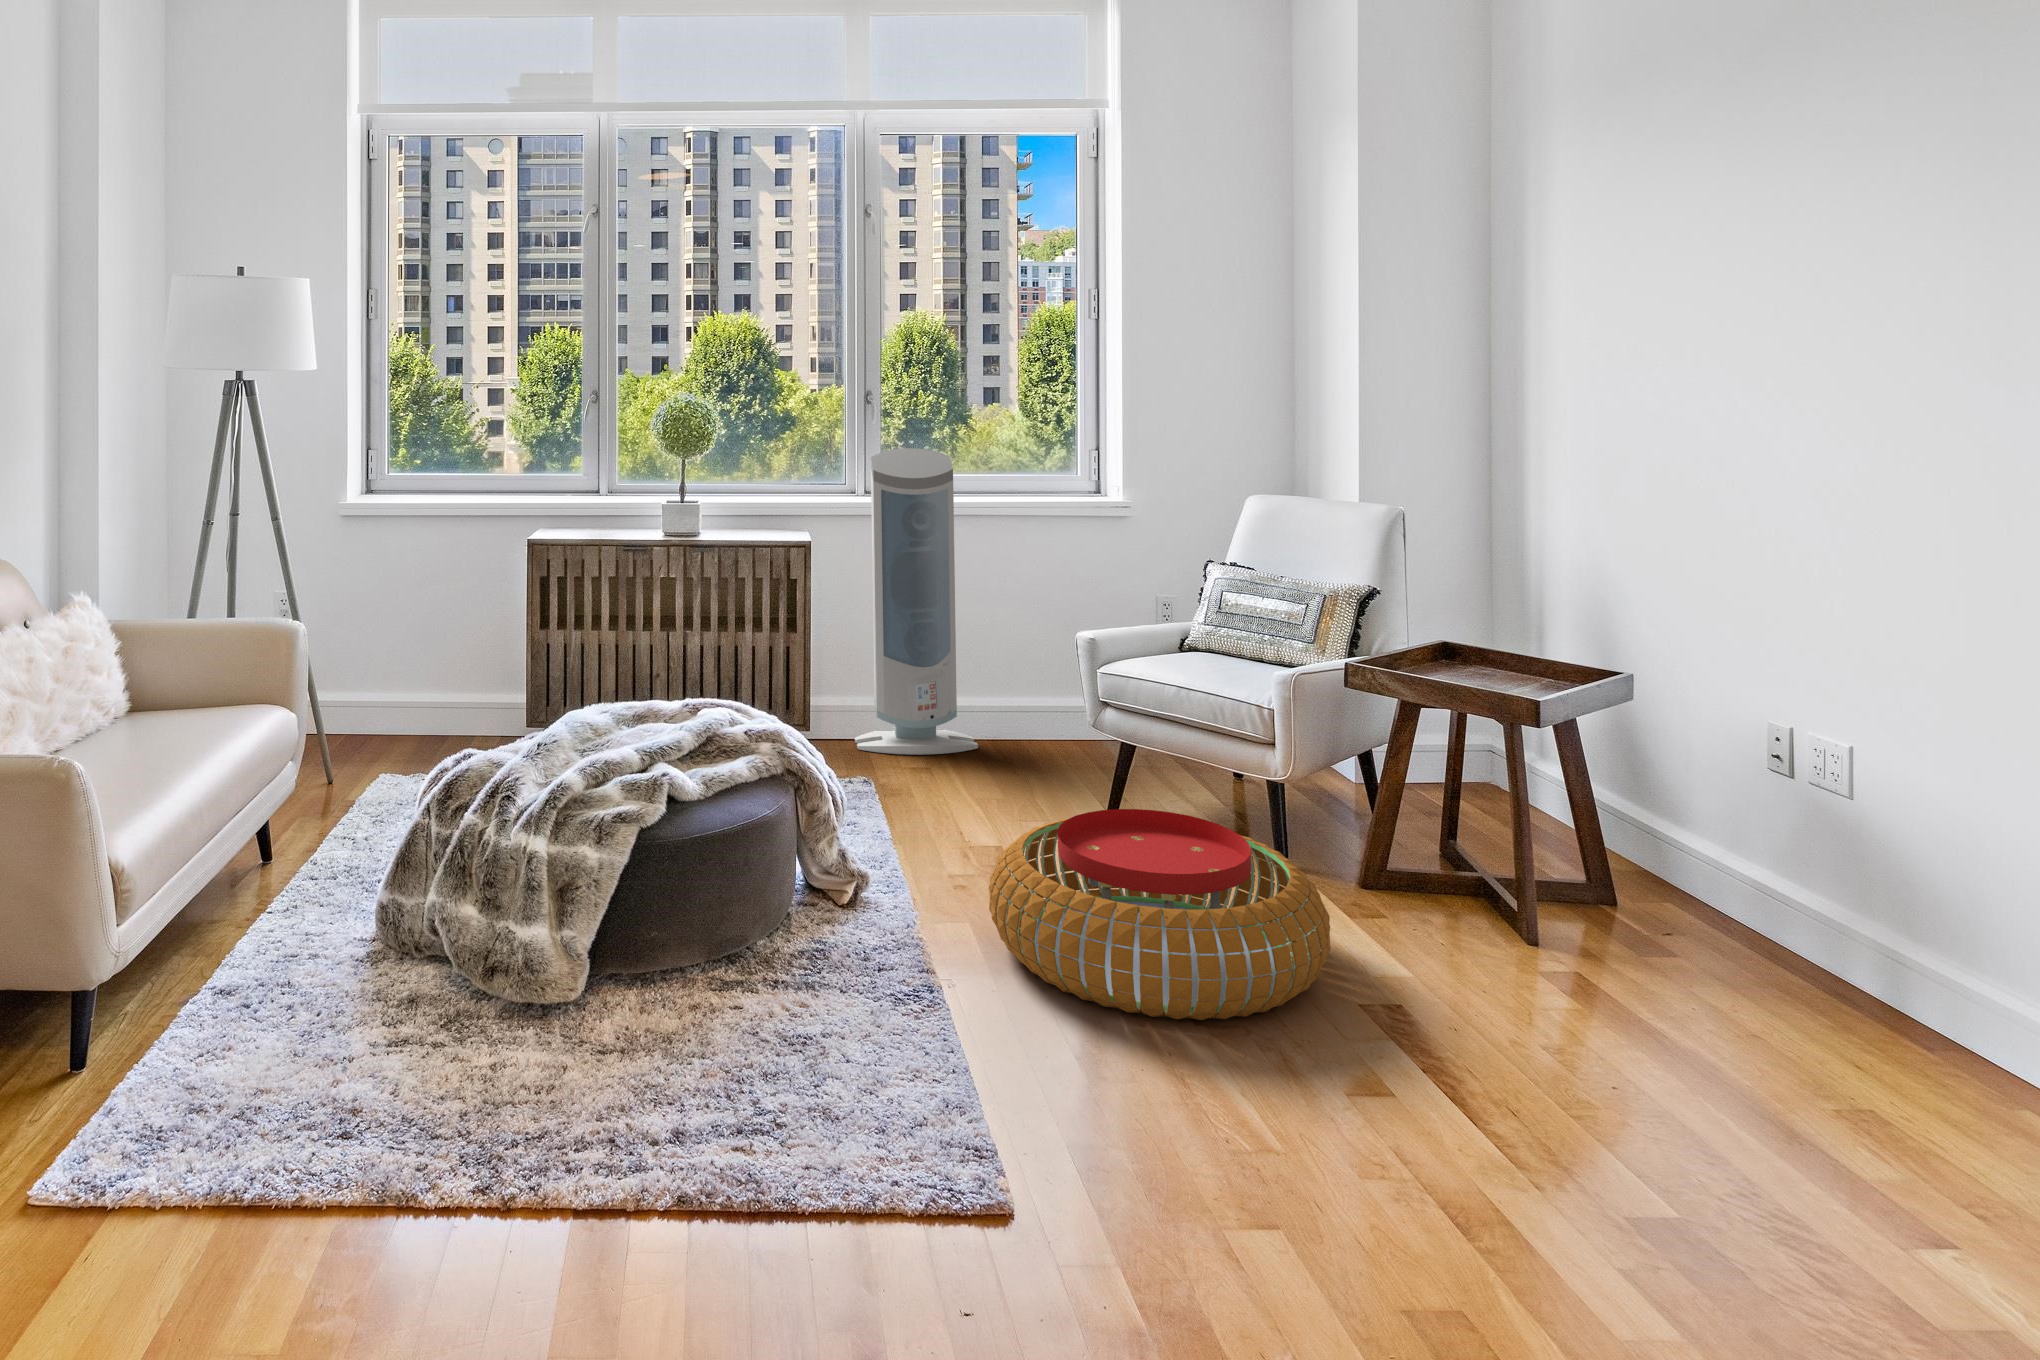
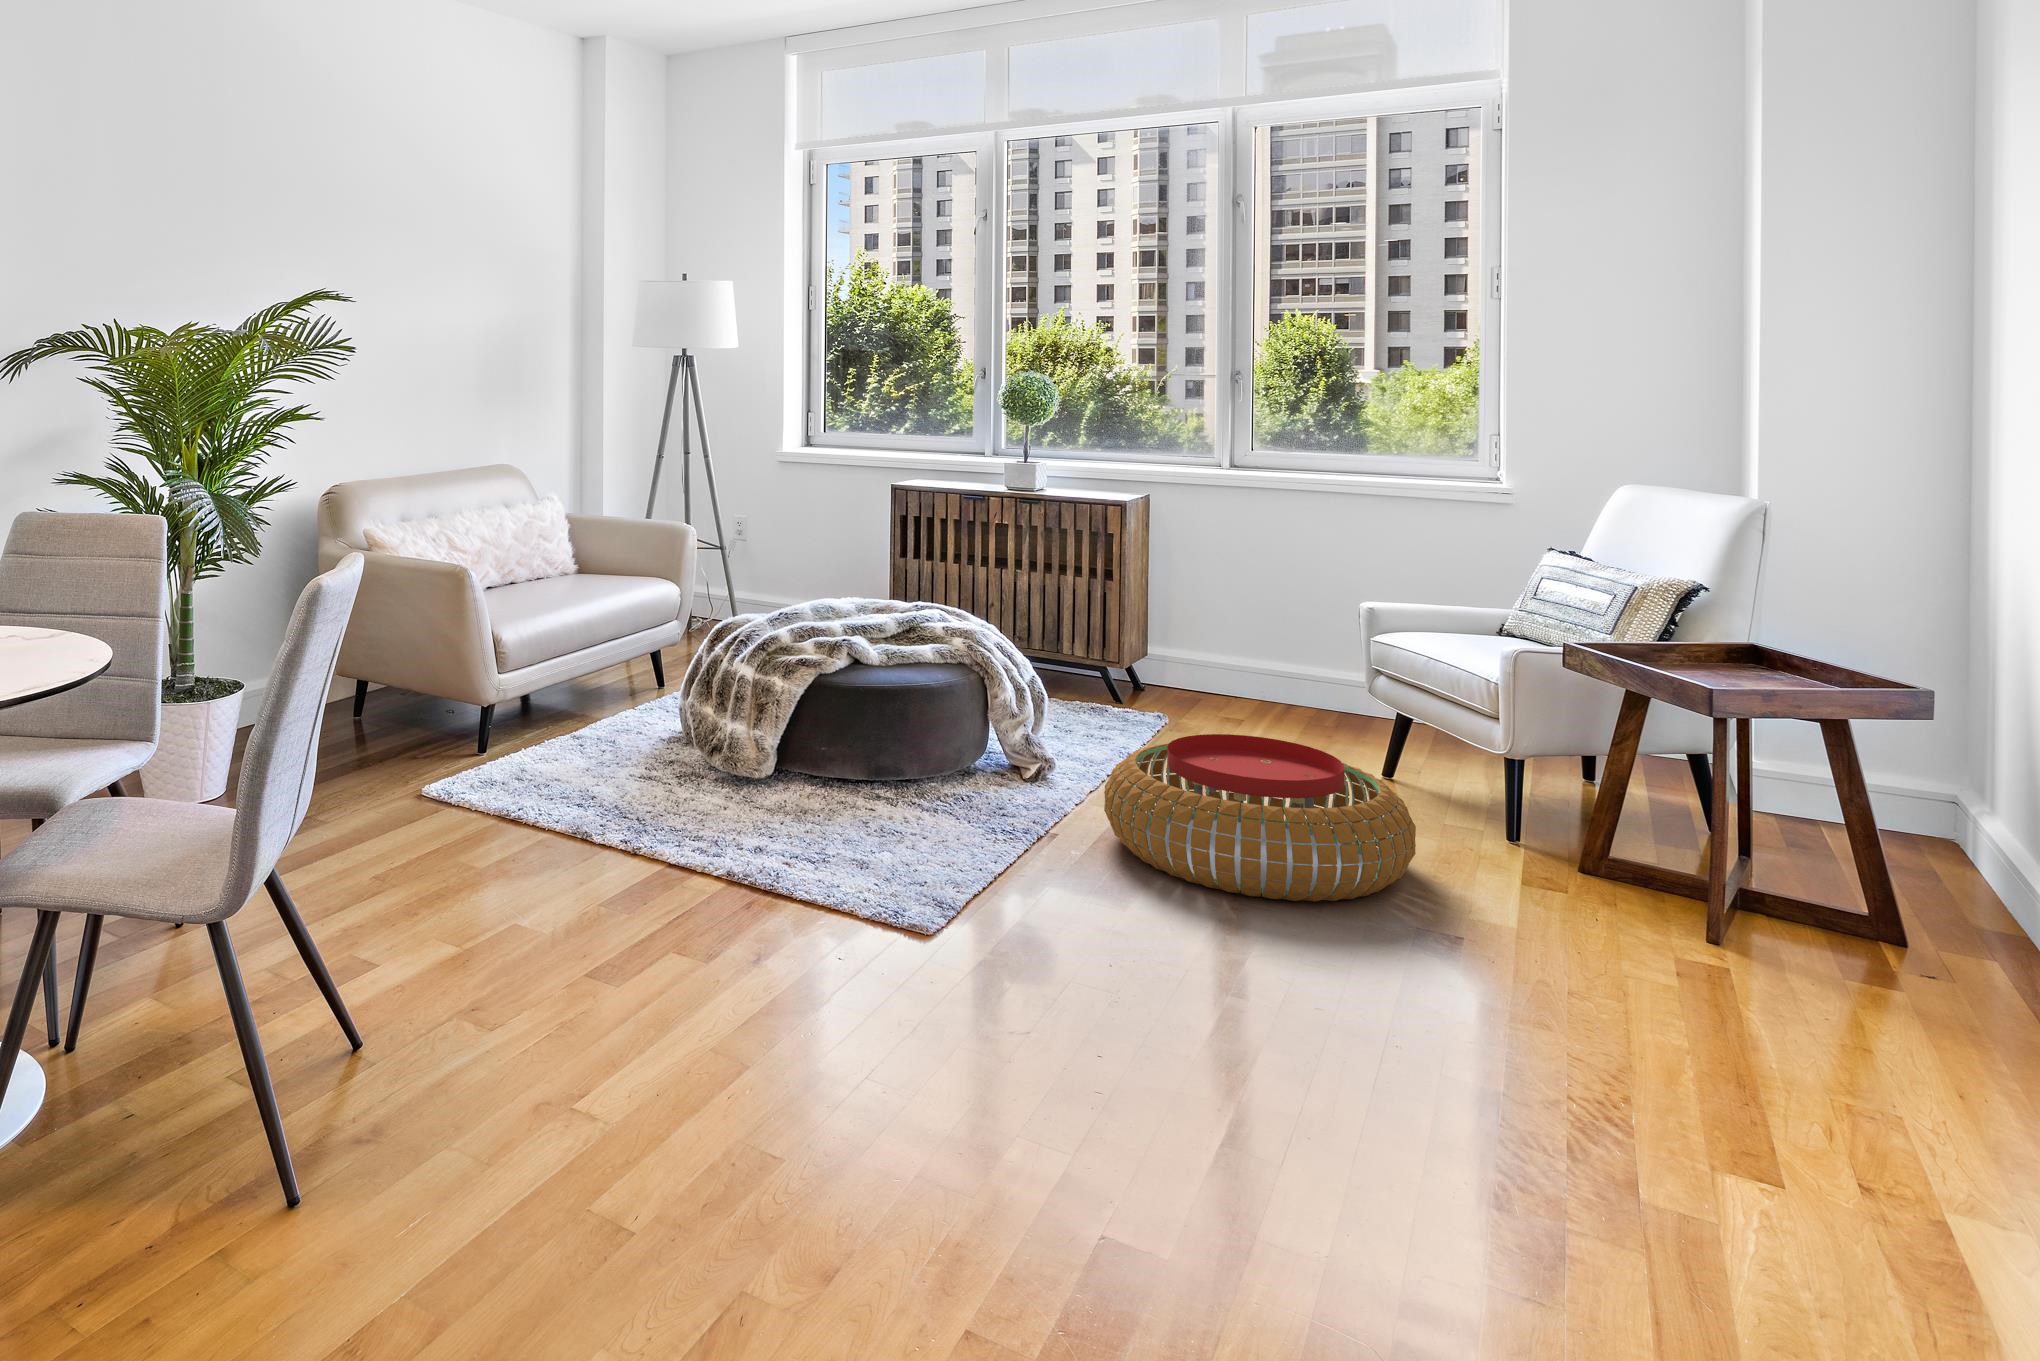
air purifier: present [855,448,978,755] -> none [1186,423,1315,717]

